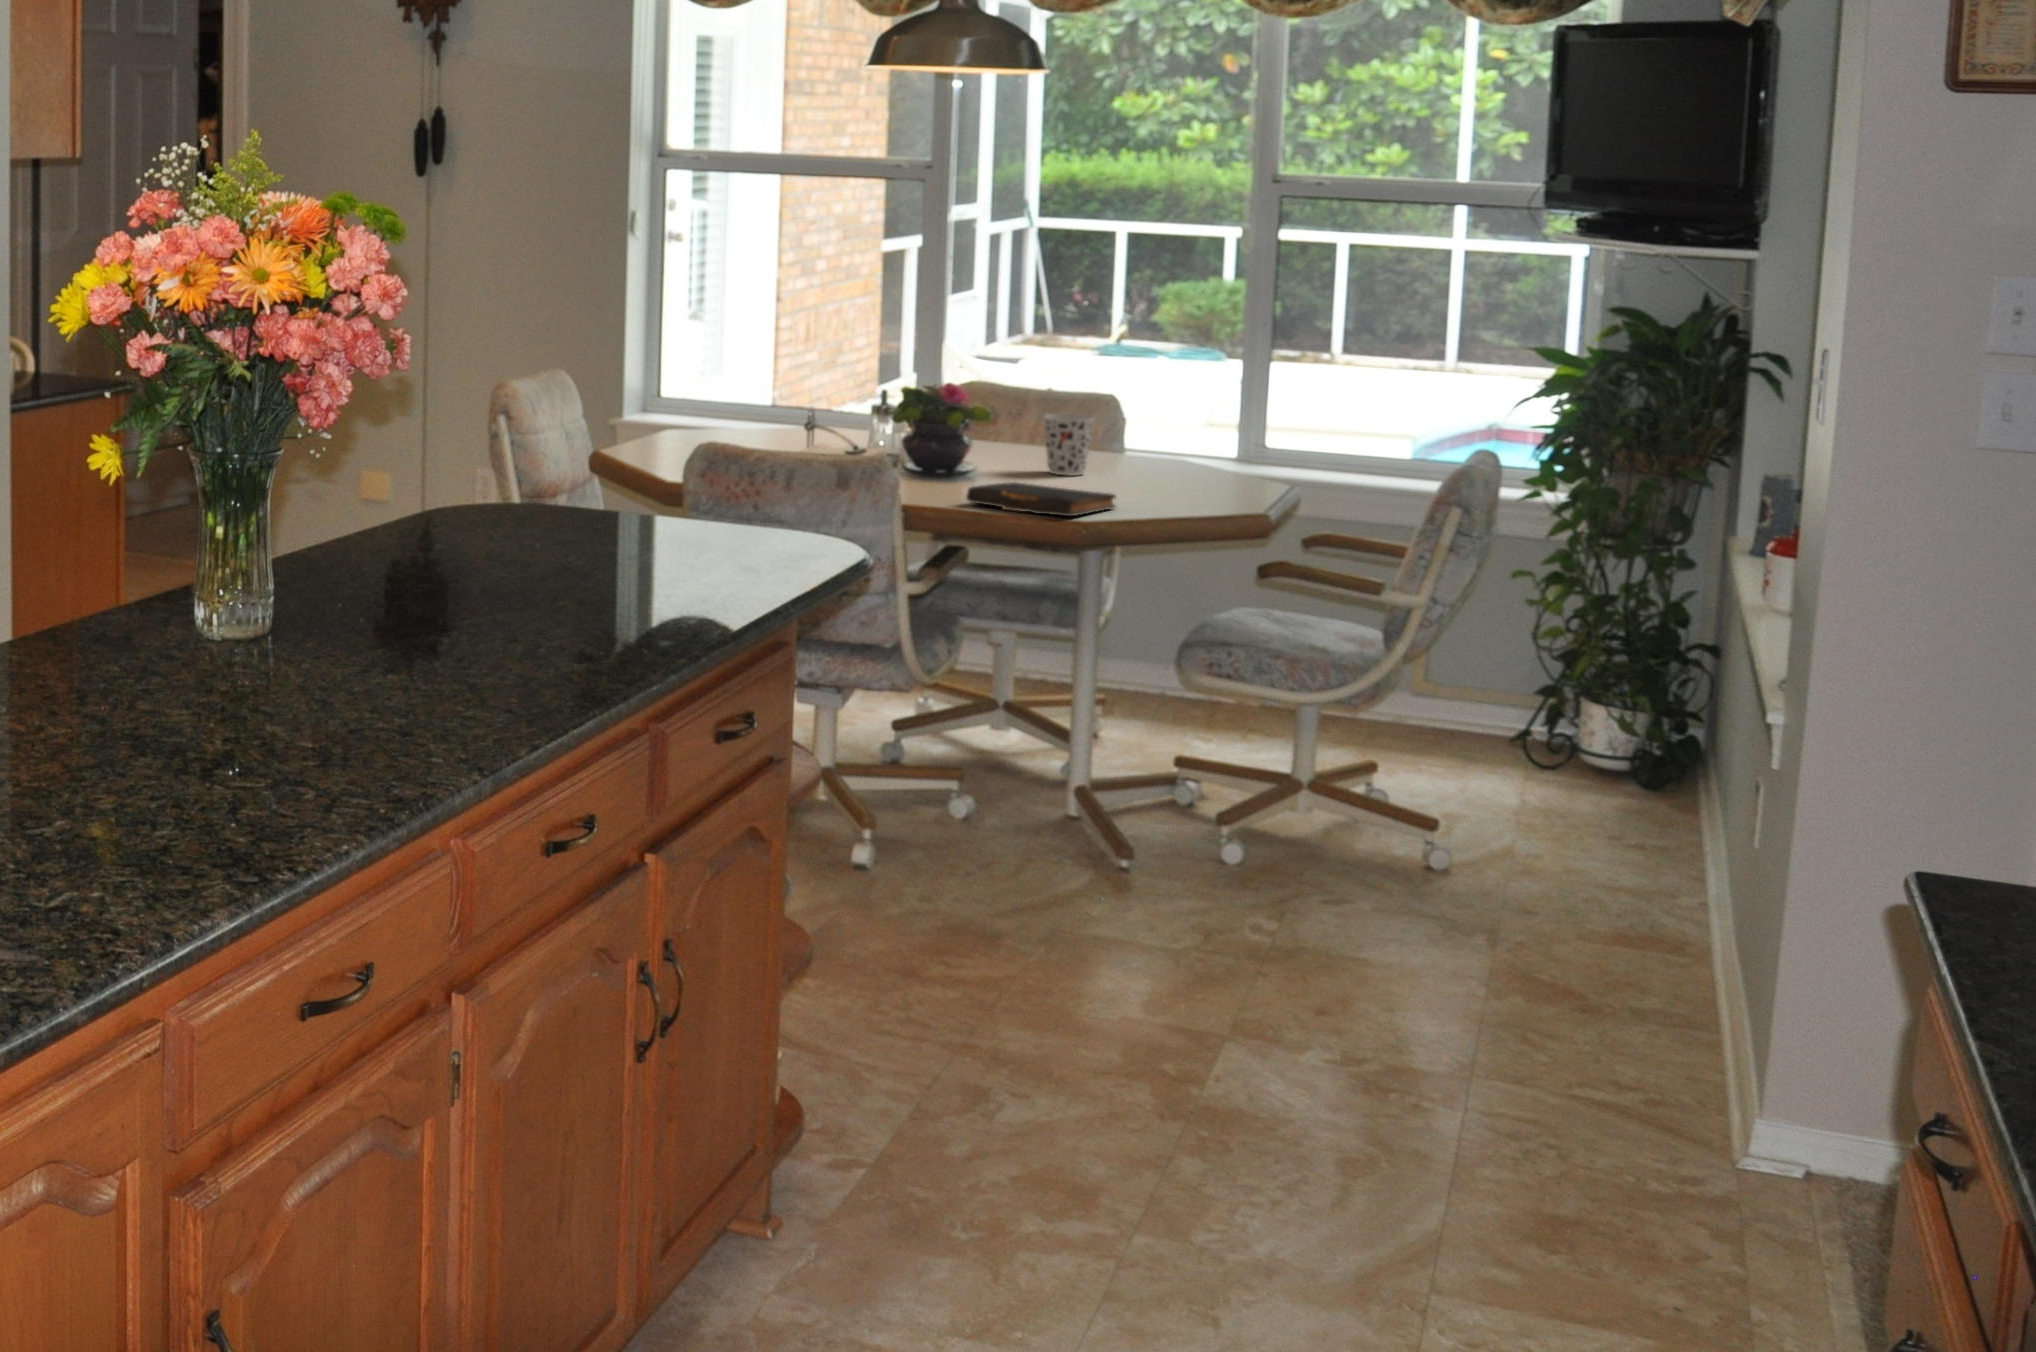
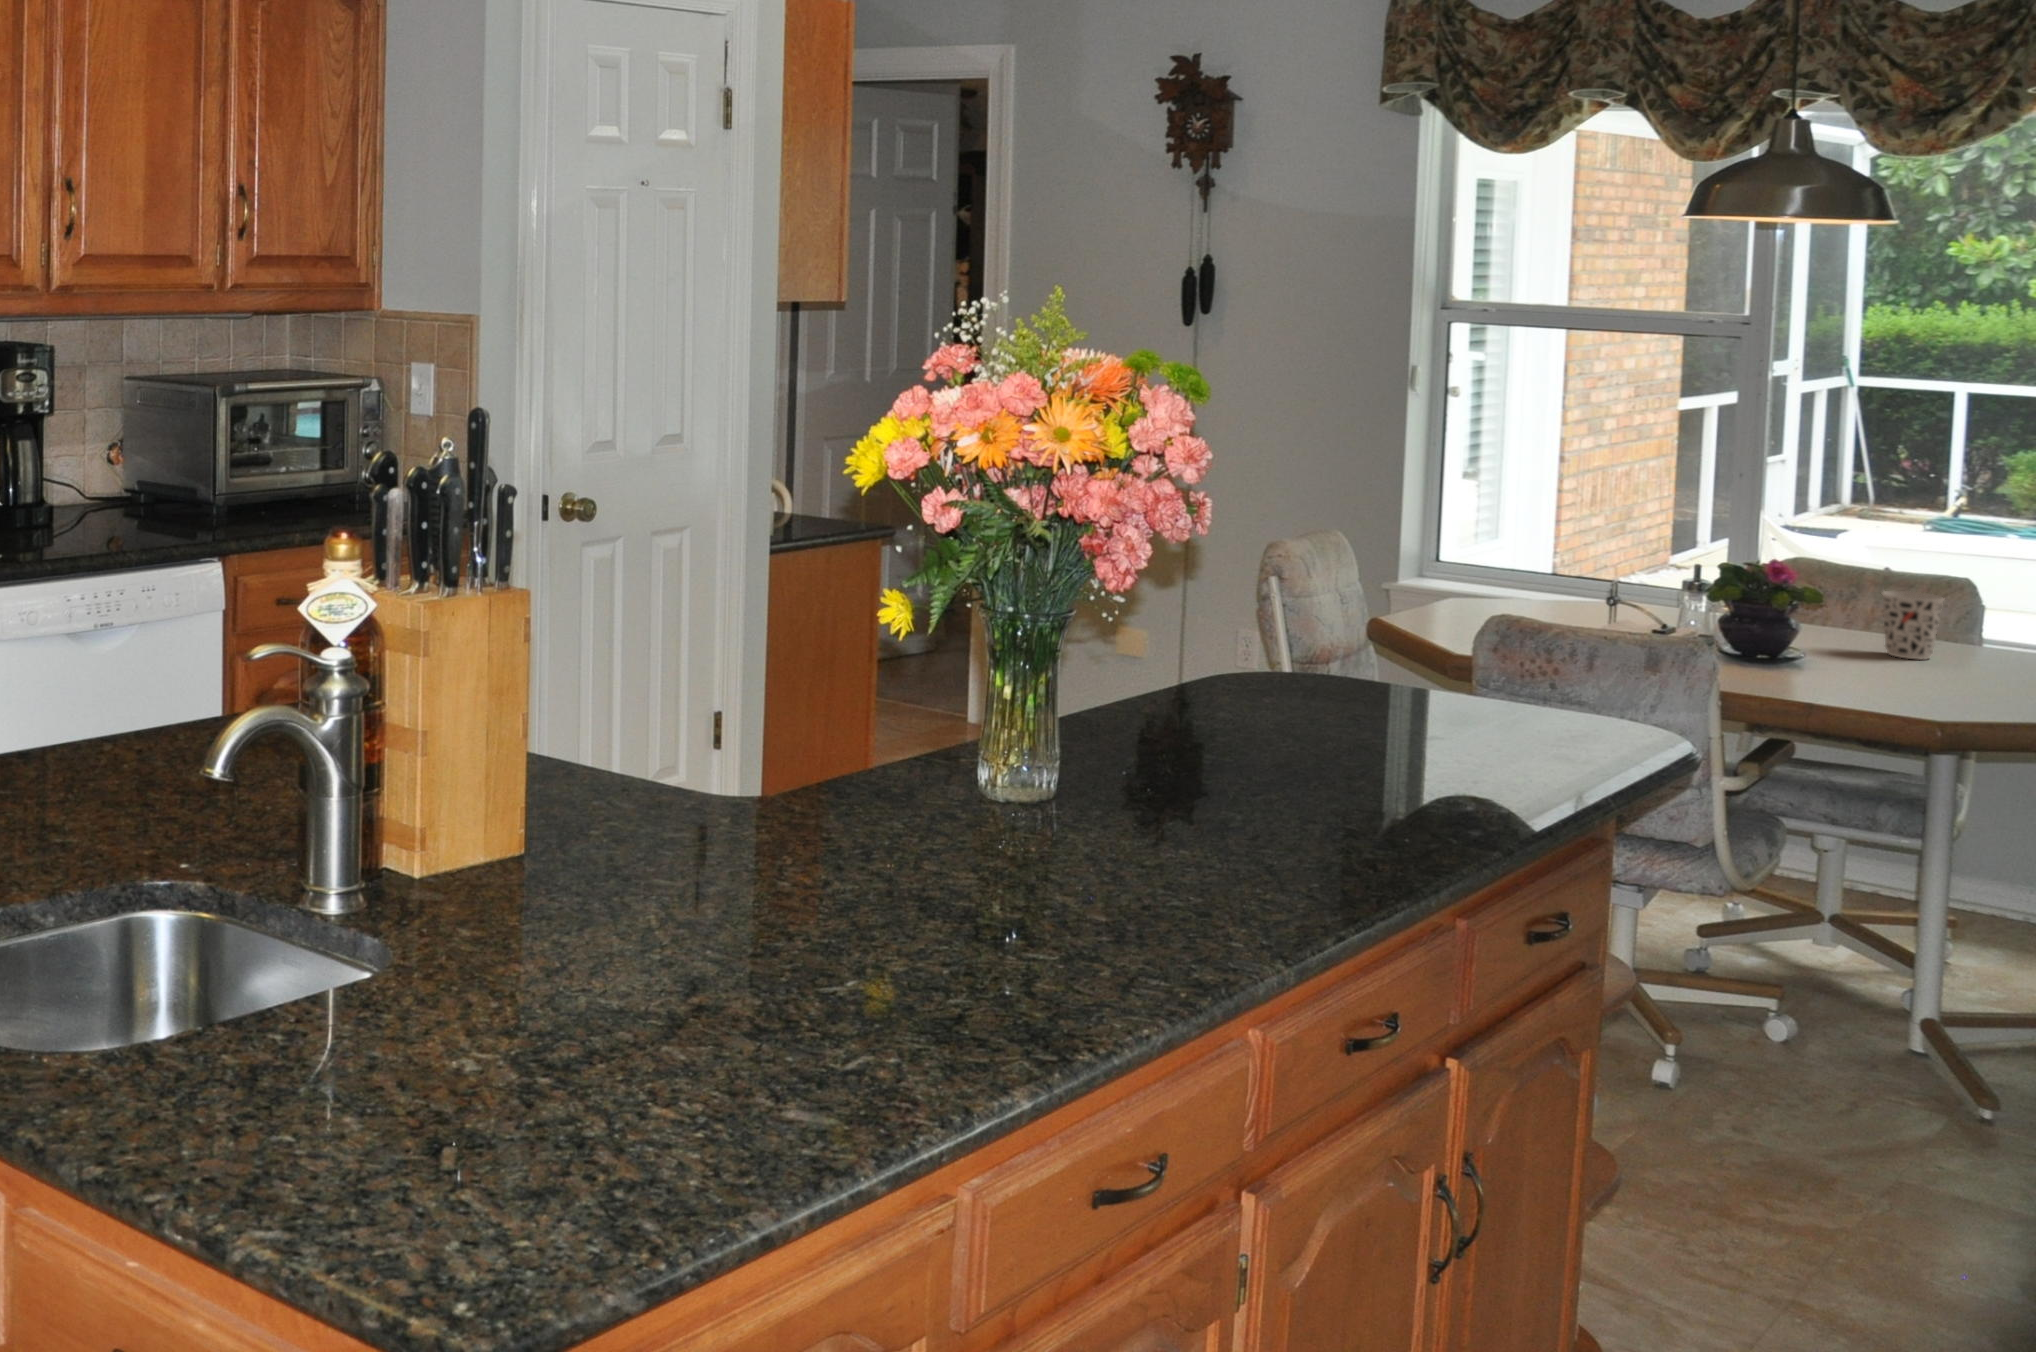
book: present [966,482,1116,516] -> none [1791,664,1976,707]

